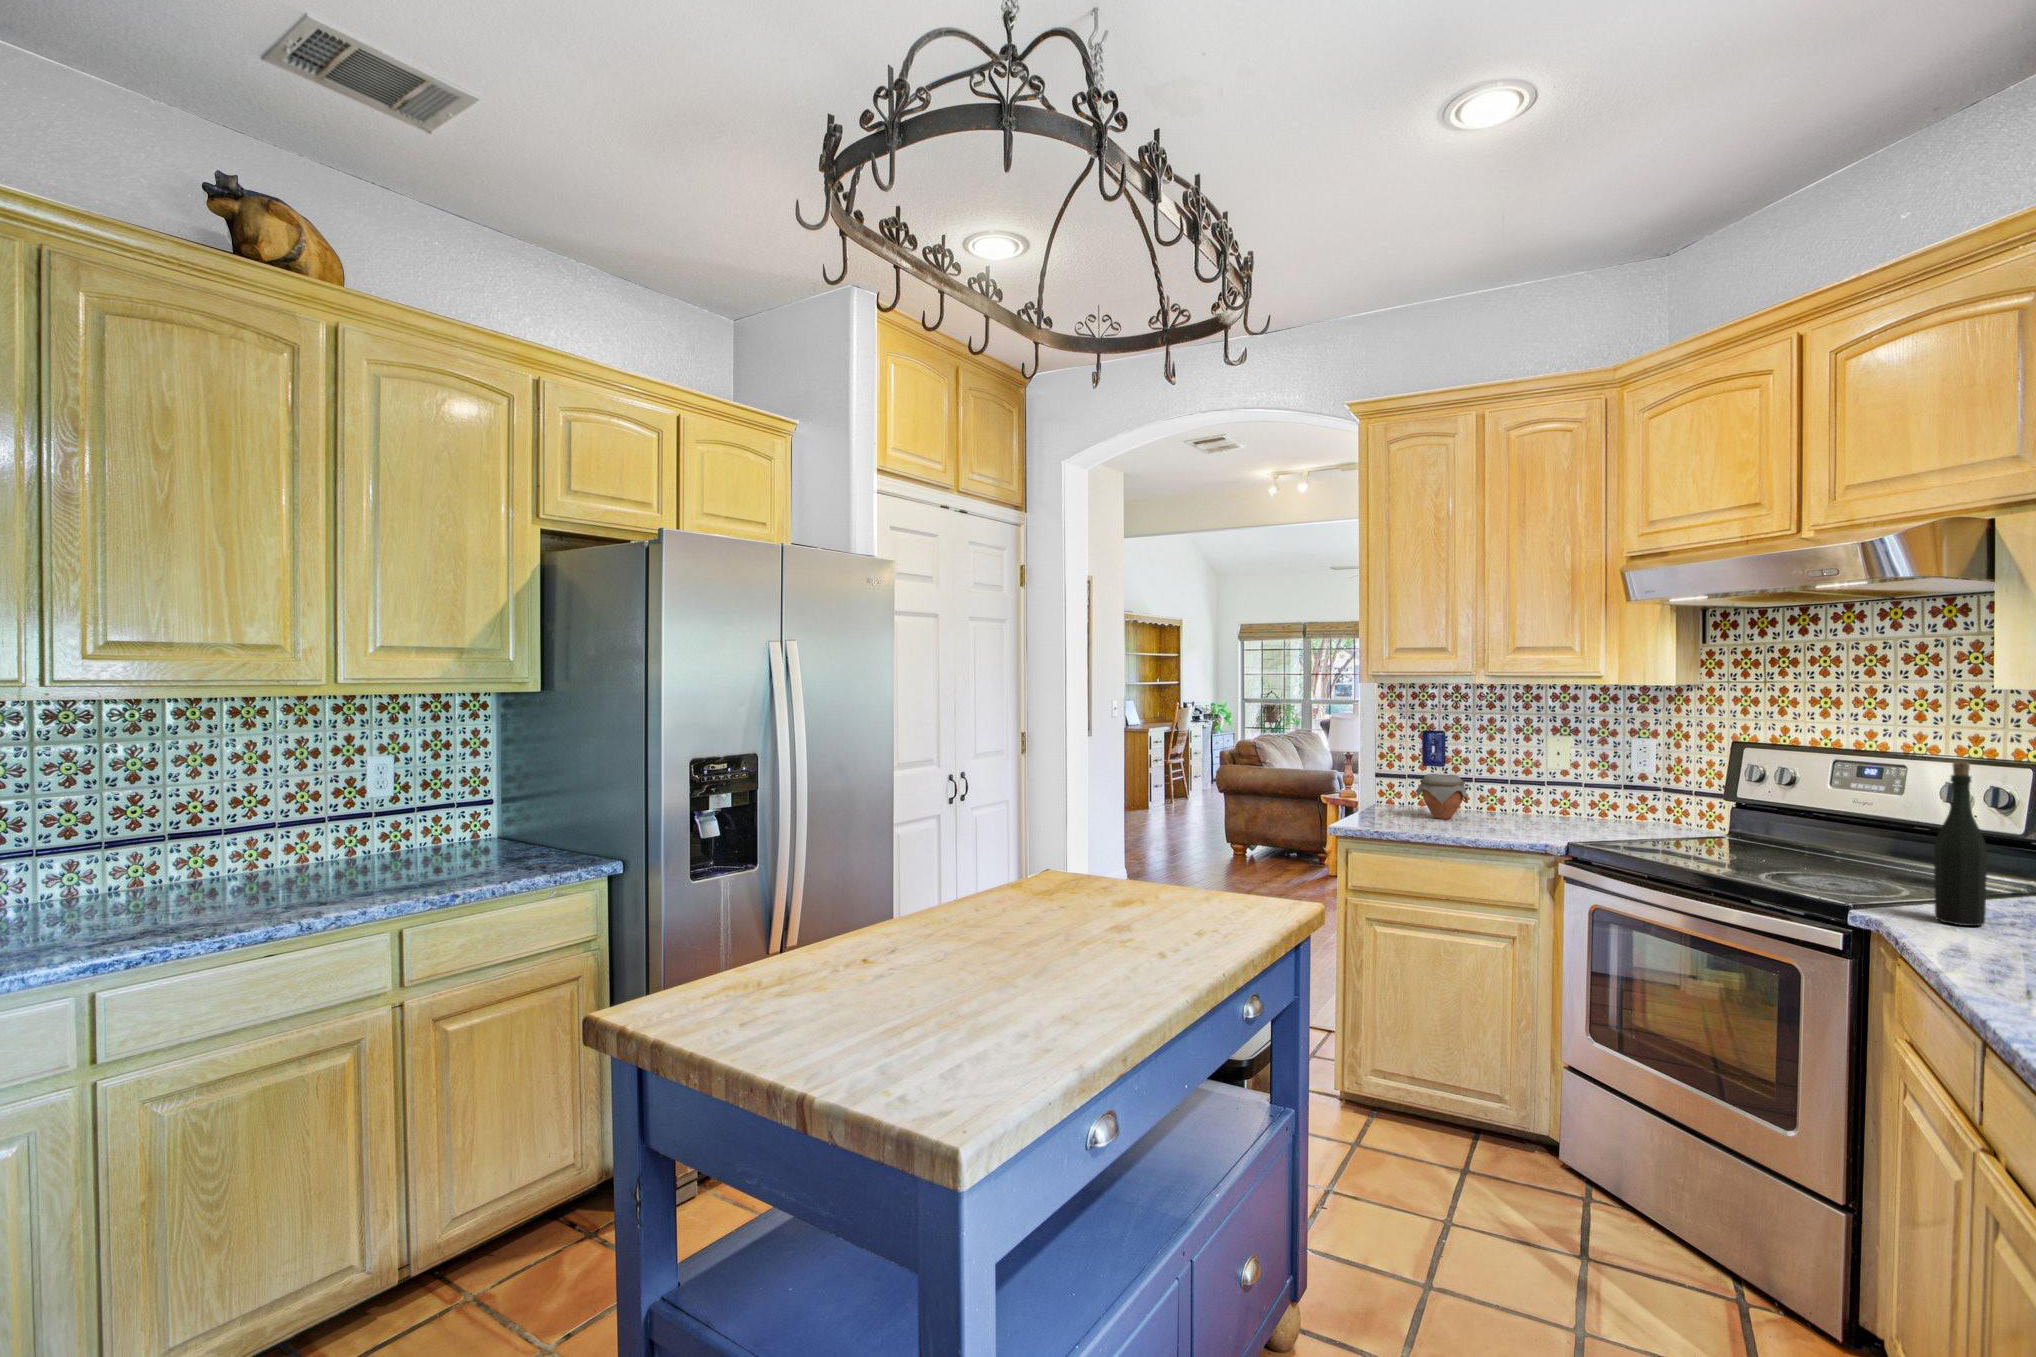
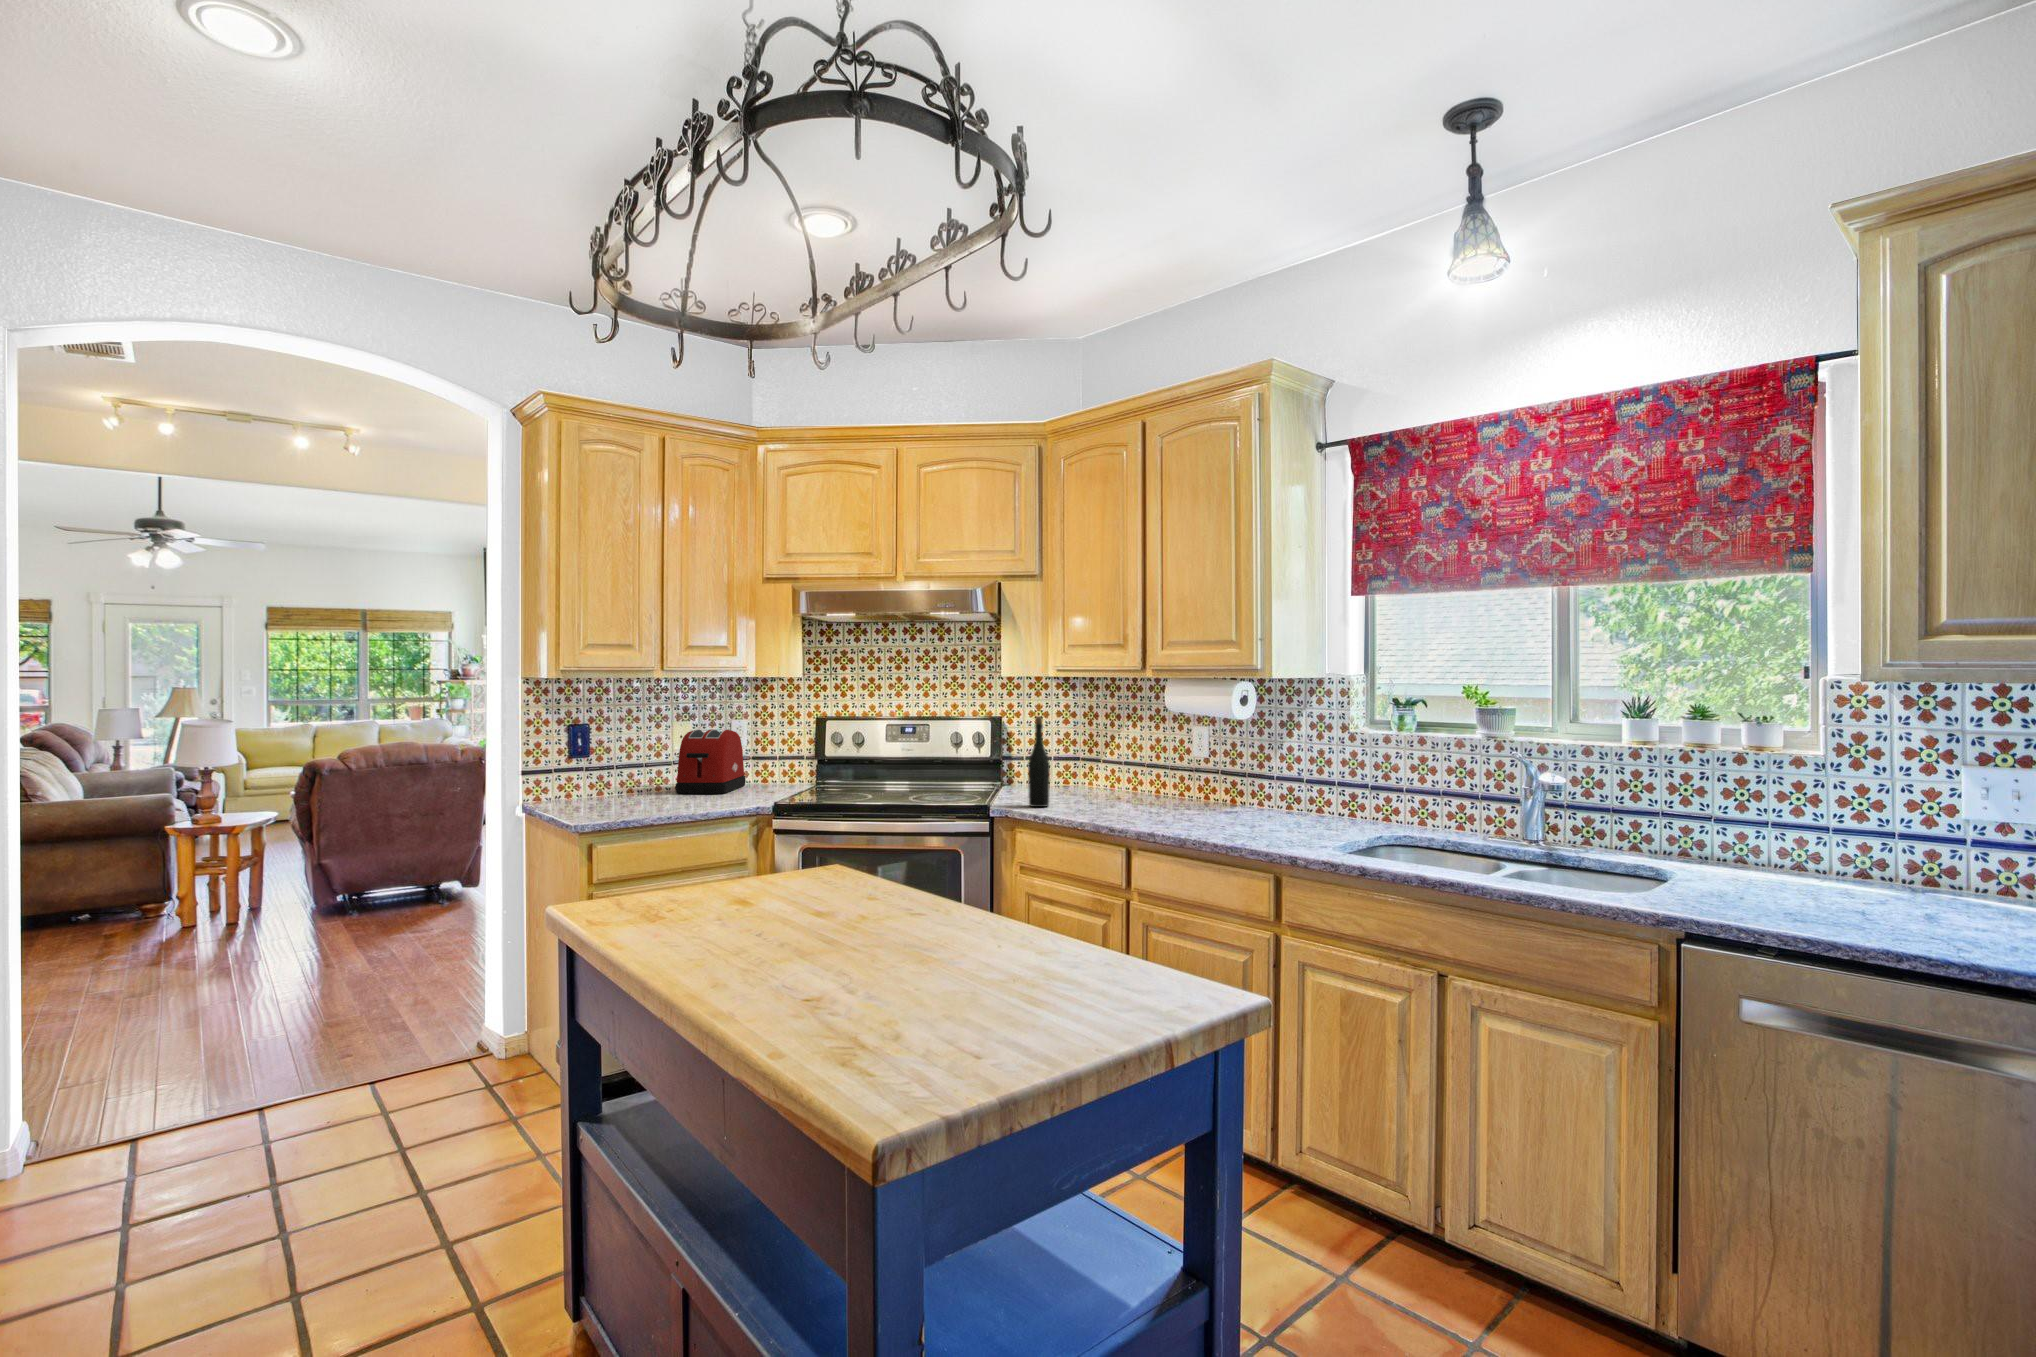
toaster: none [1516,746,1628,826] -> present [675,729,746,794]
jar: present [1416,774,1467,819] -> none [598,761,647,802]

